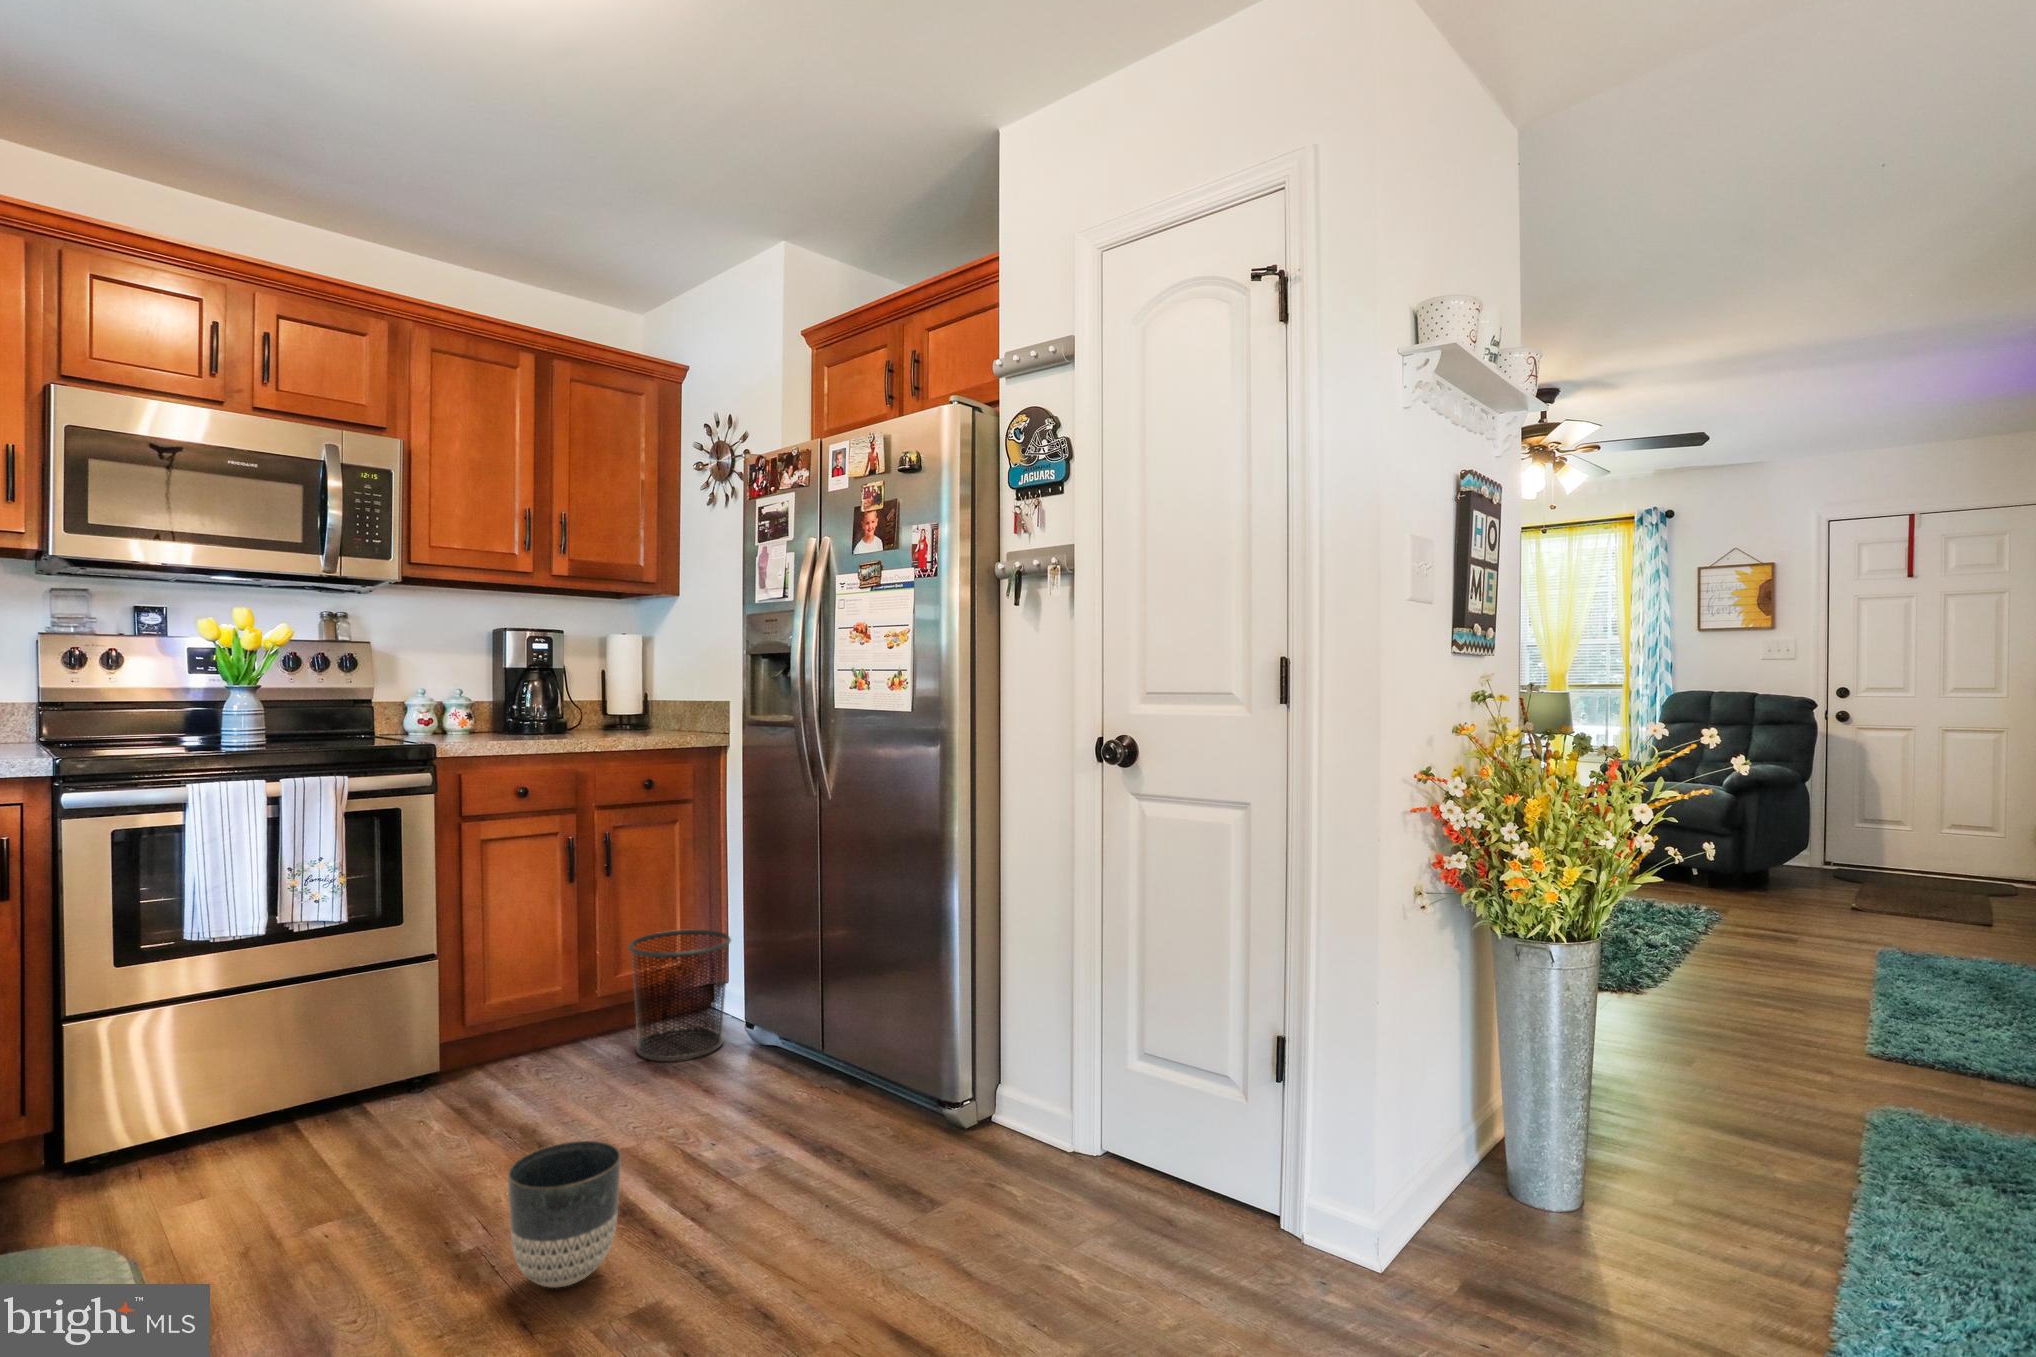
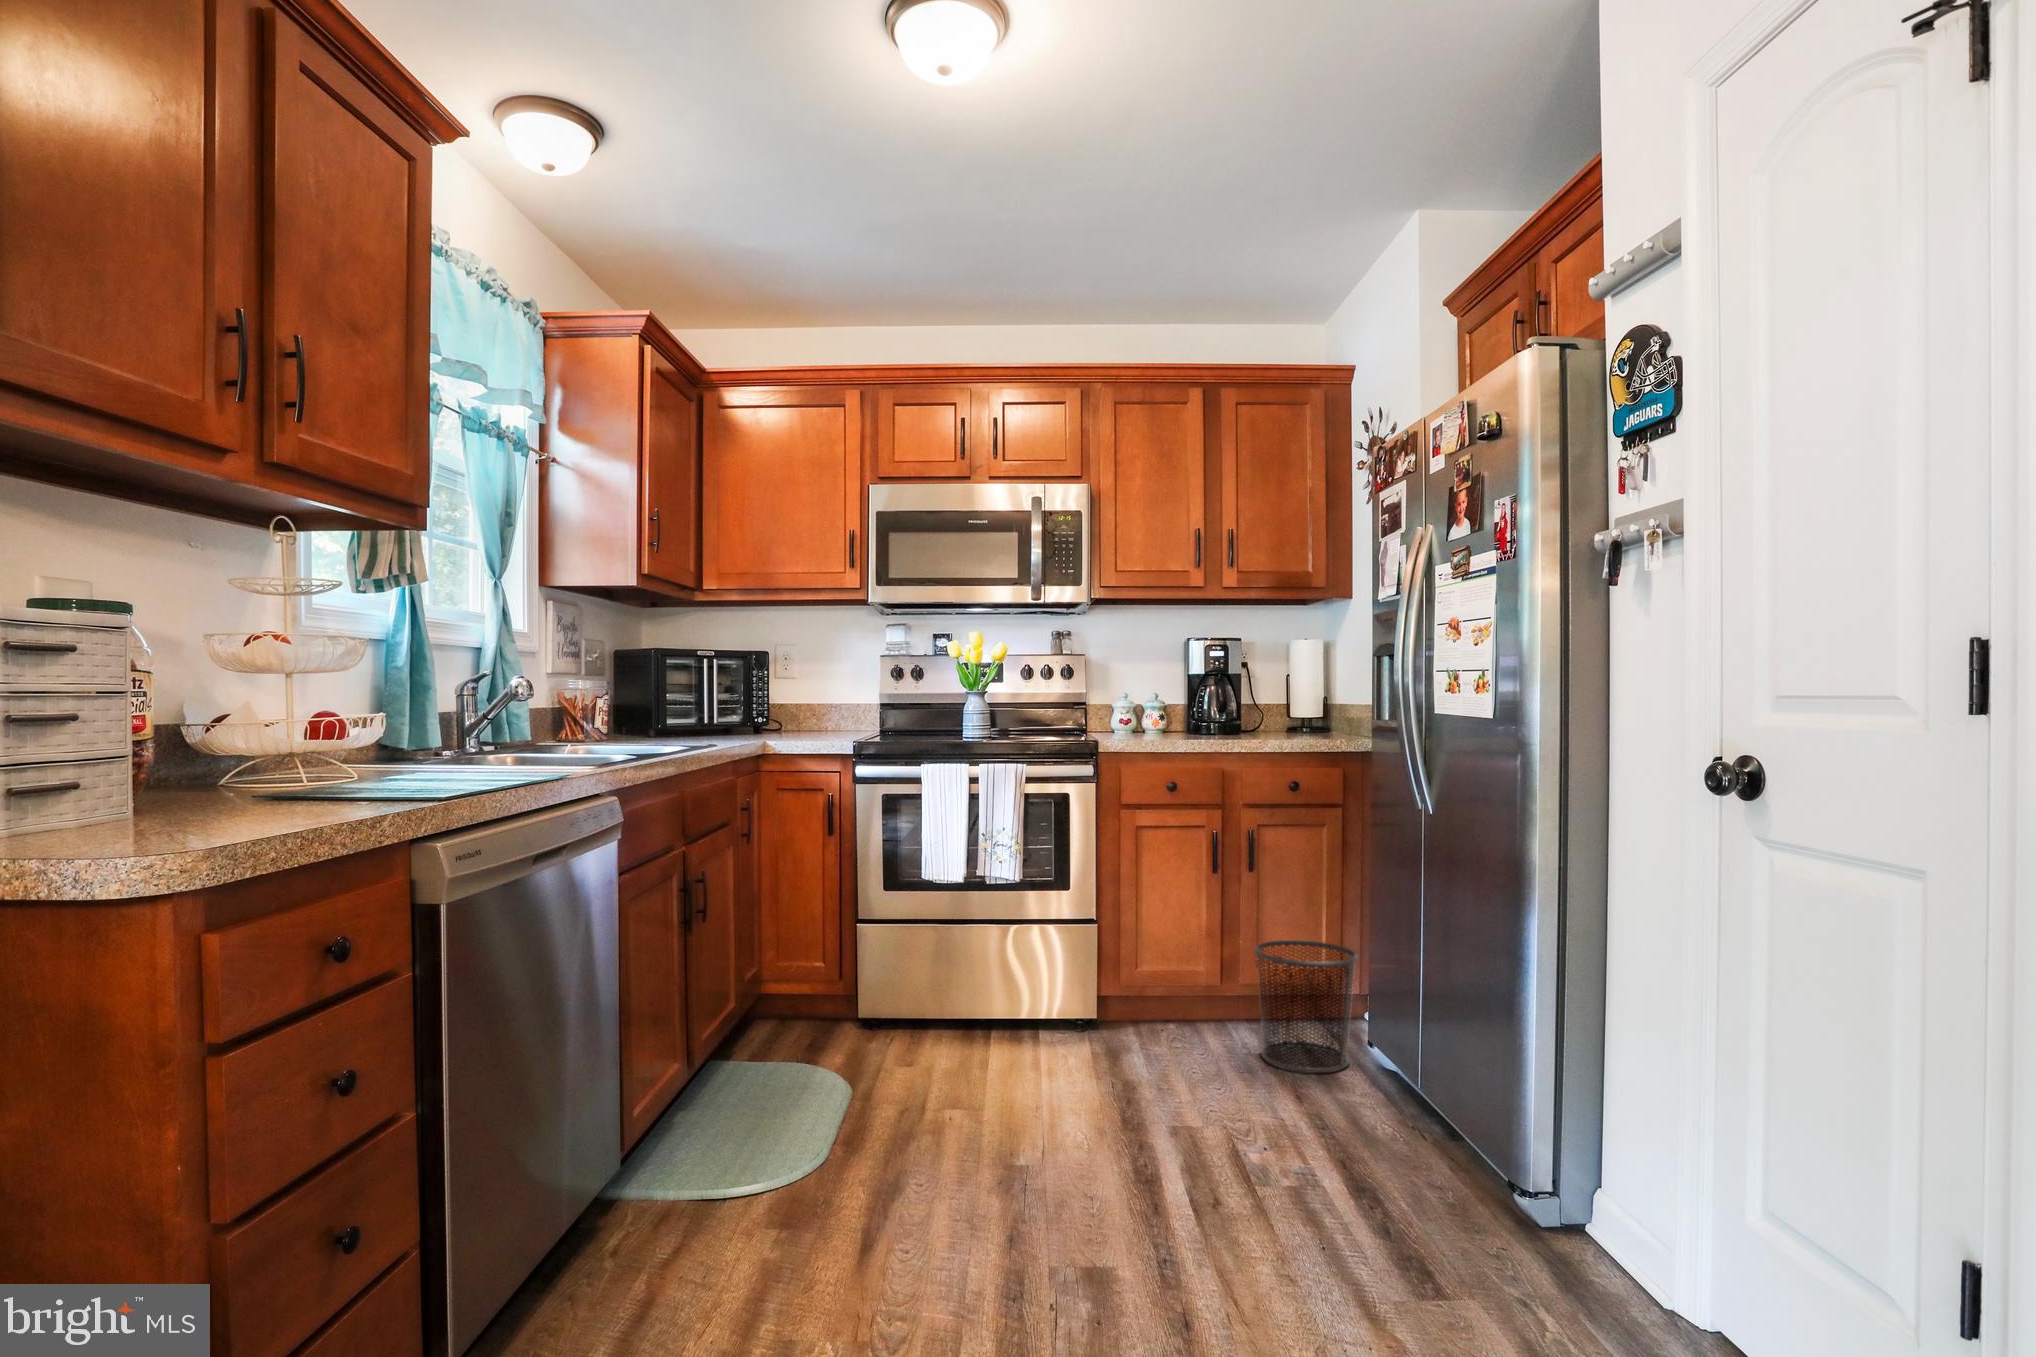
planter: present [508,1141,621,1288] -> none [1023,1093,1117,1219]

